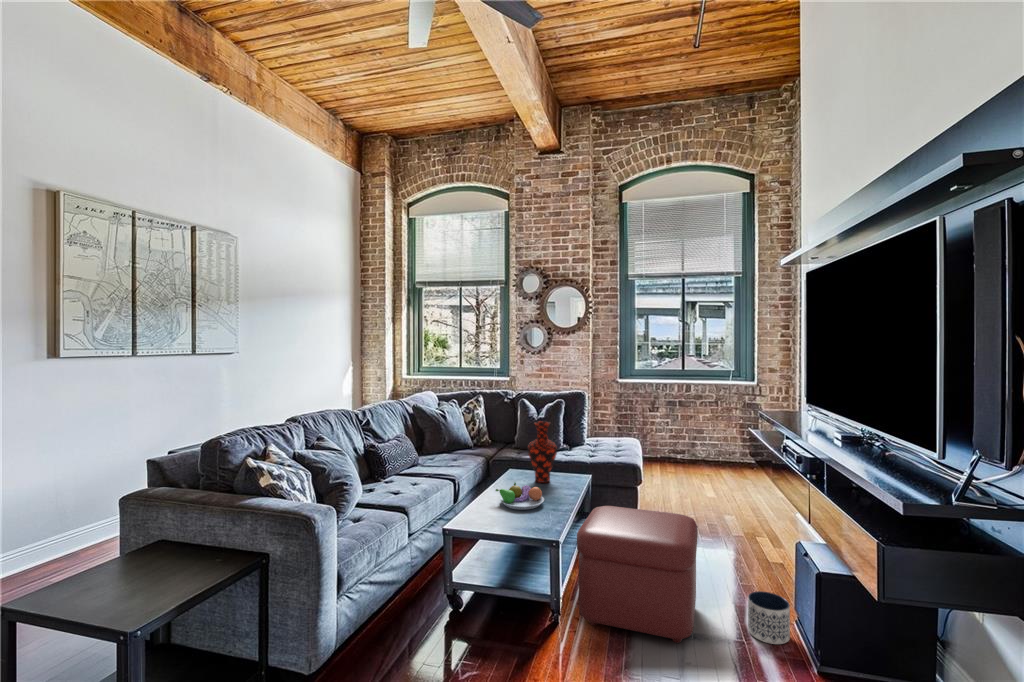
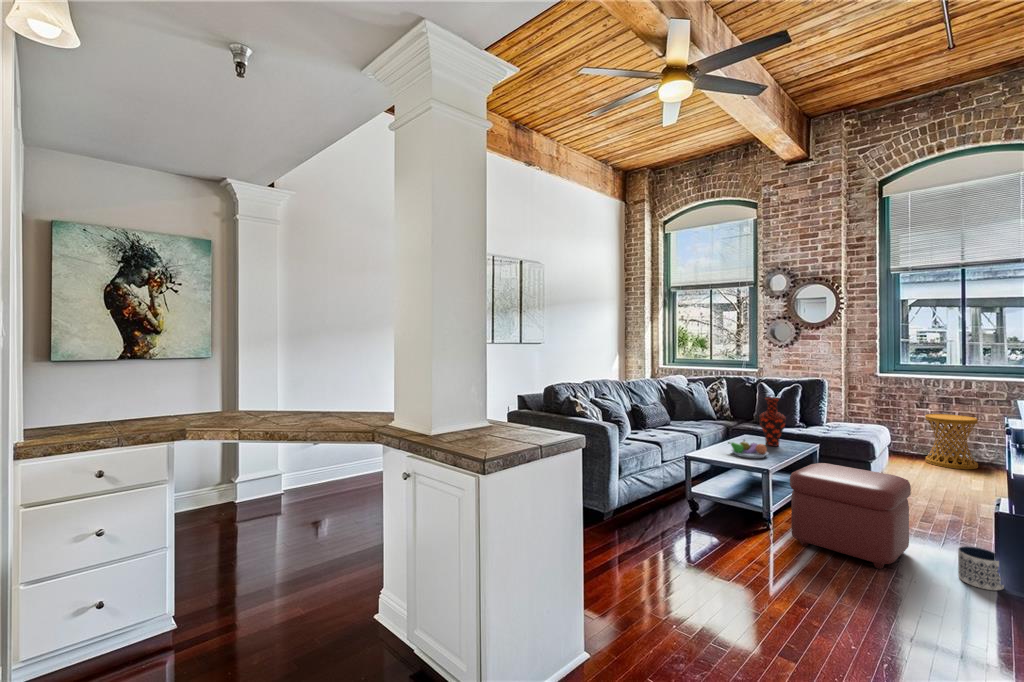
side table: none [659,418,698,471] -> present [925,414,978,470]

